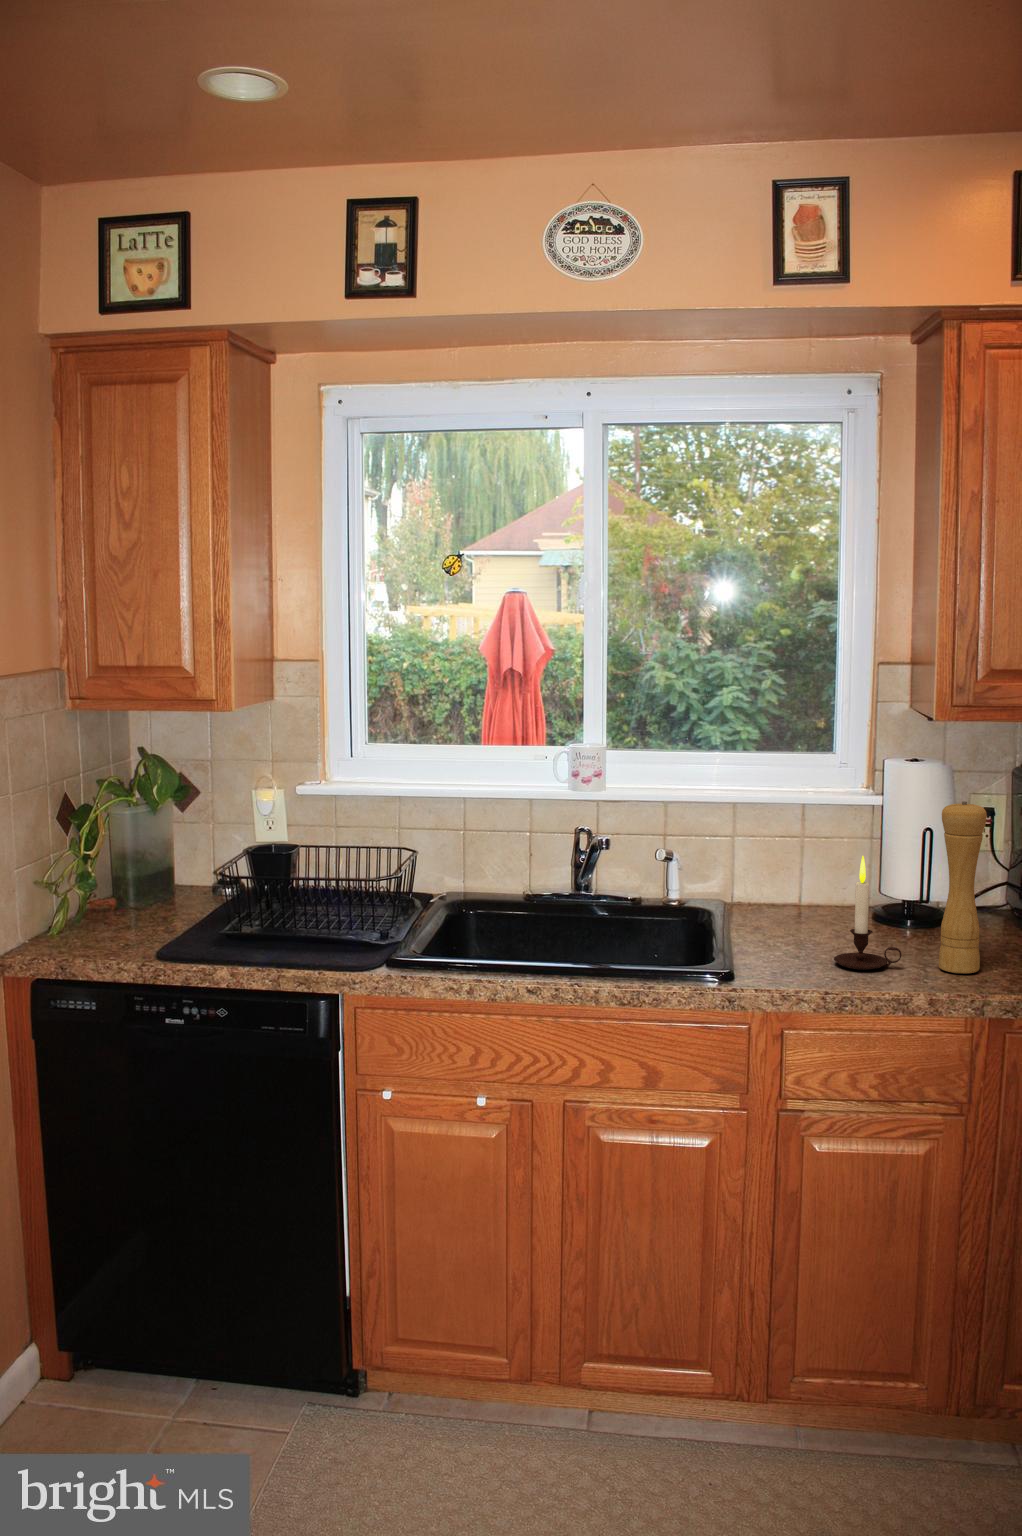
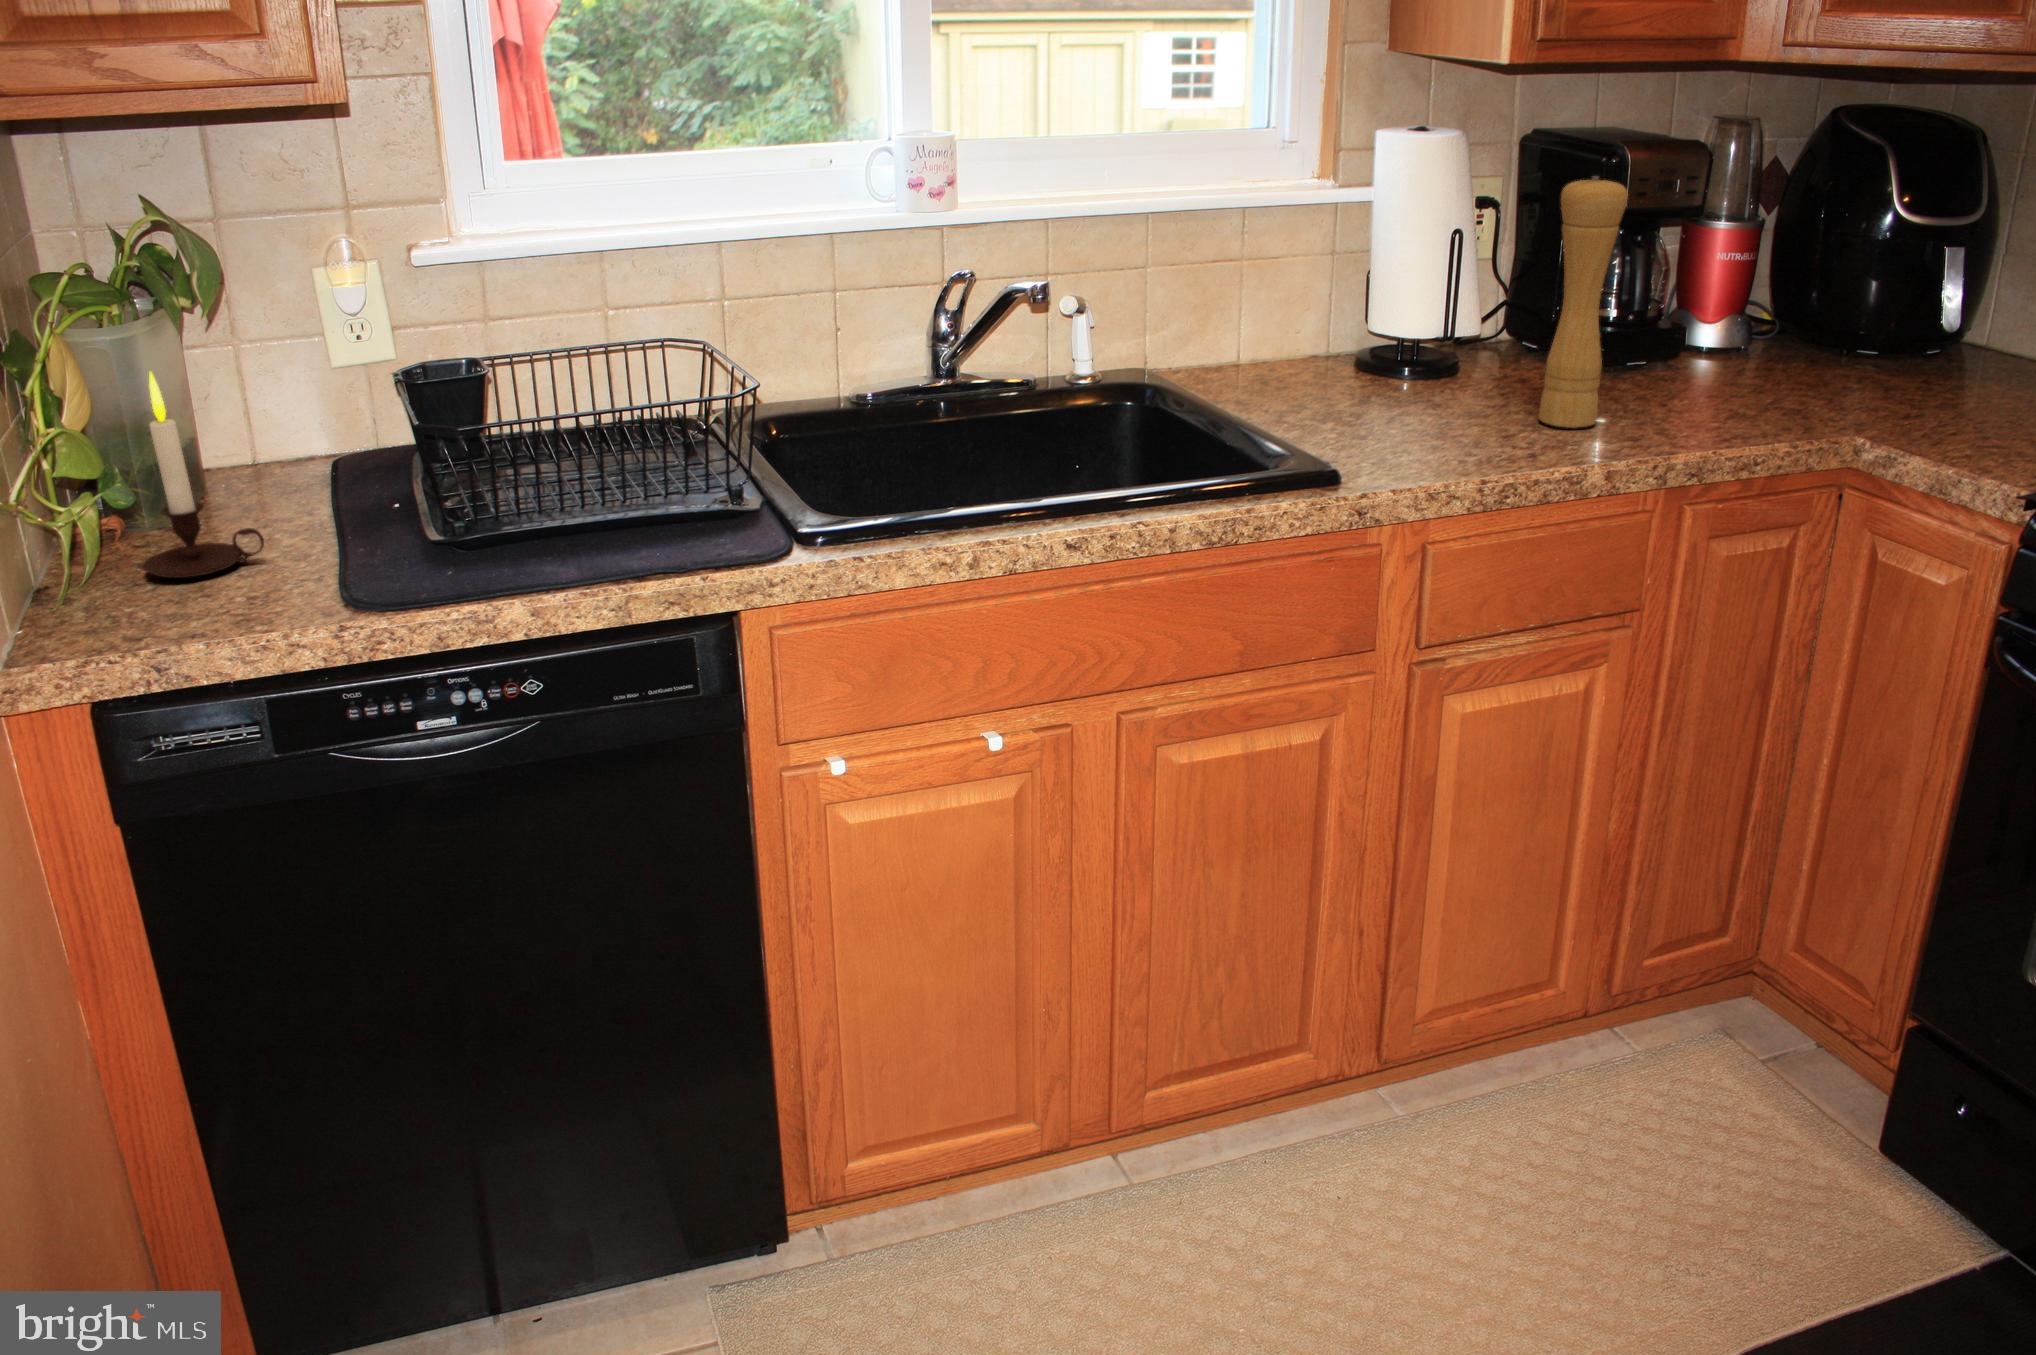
candle: present [834,856,901,970] -> present [143,372,264,578]

